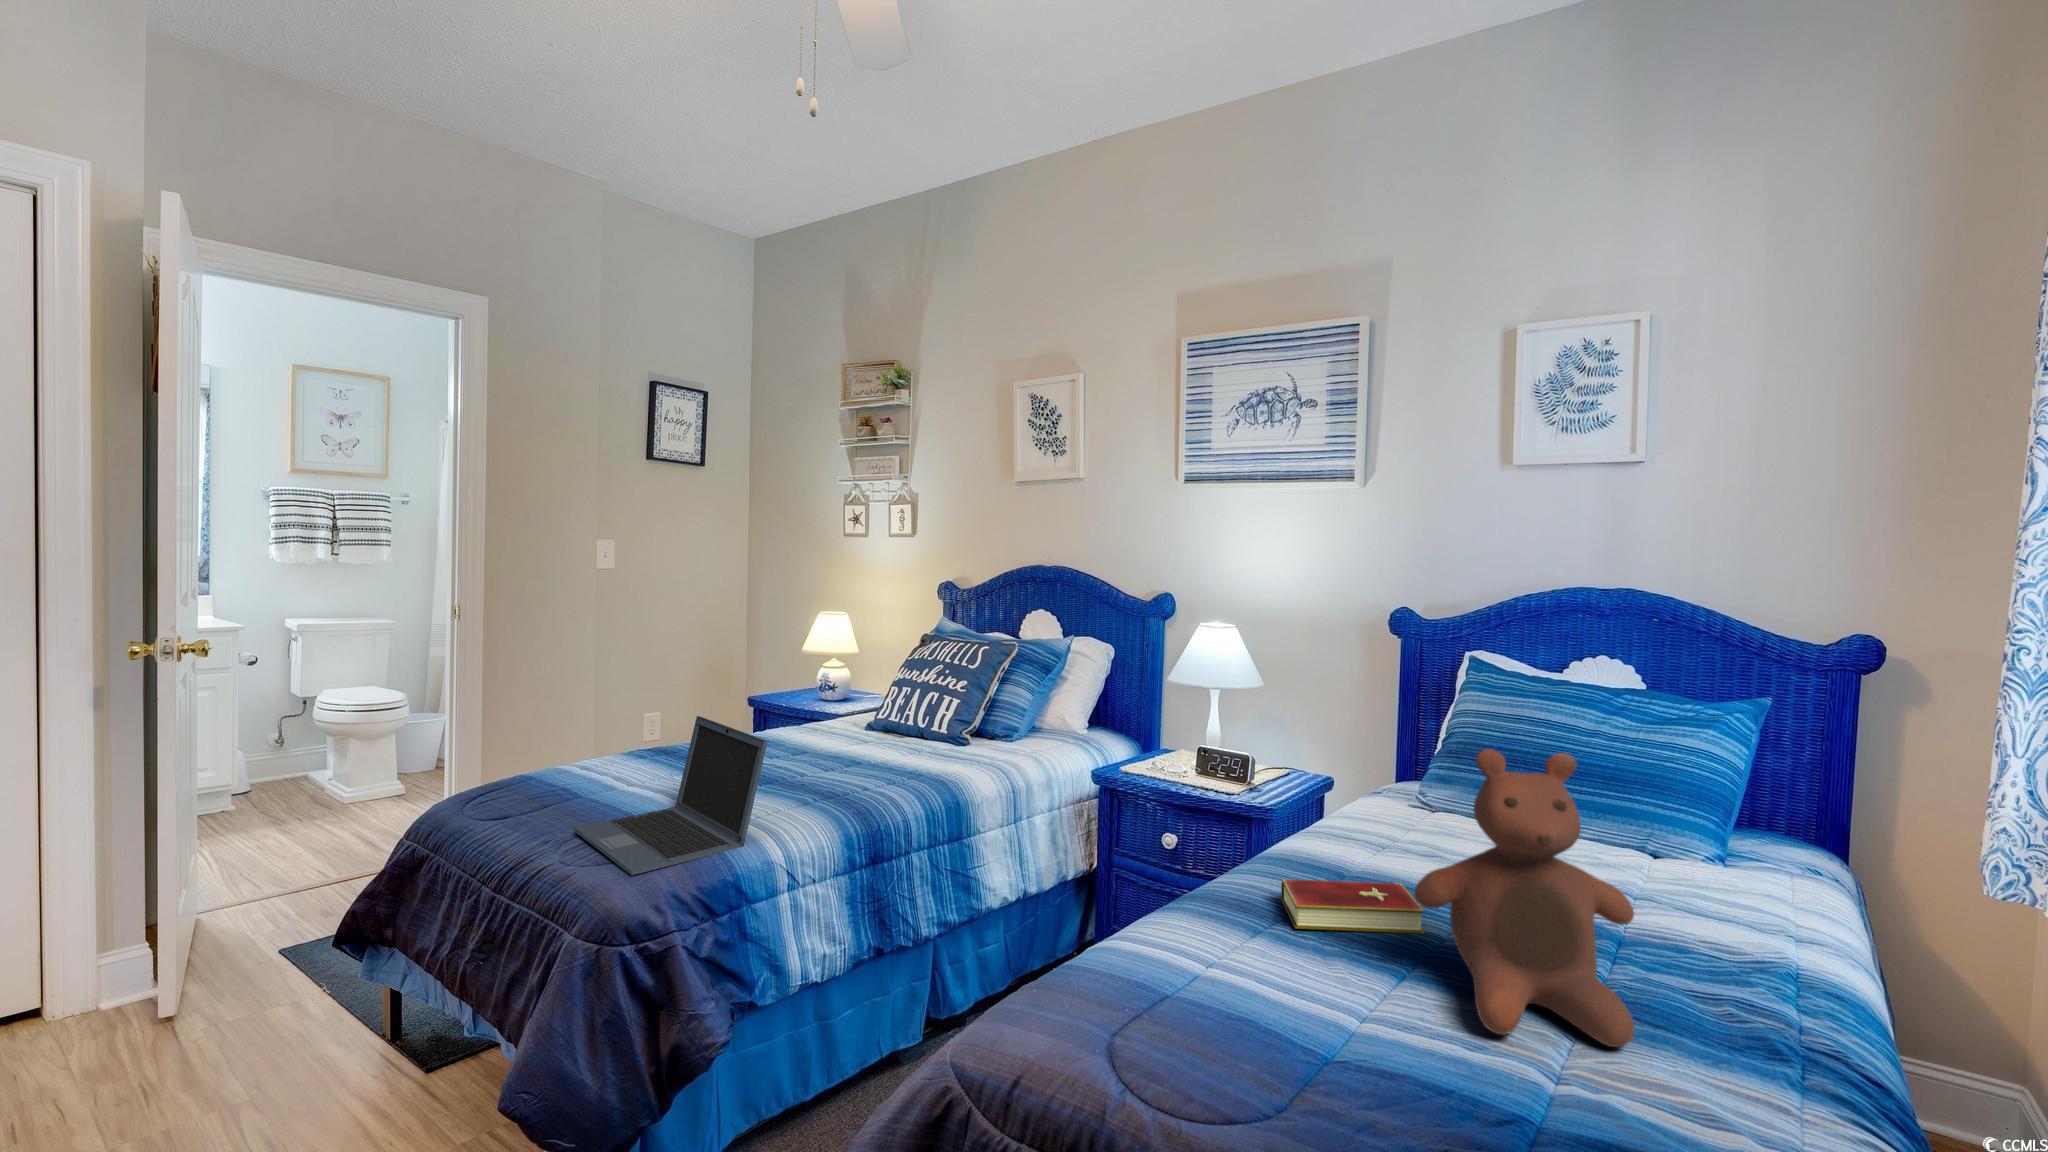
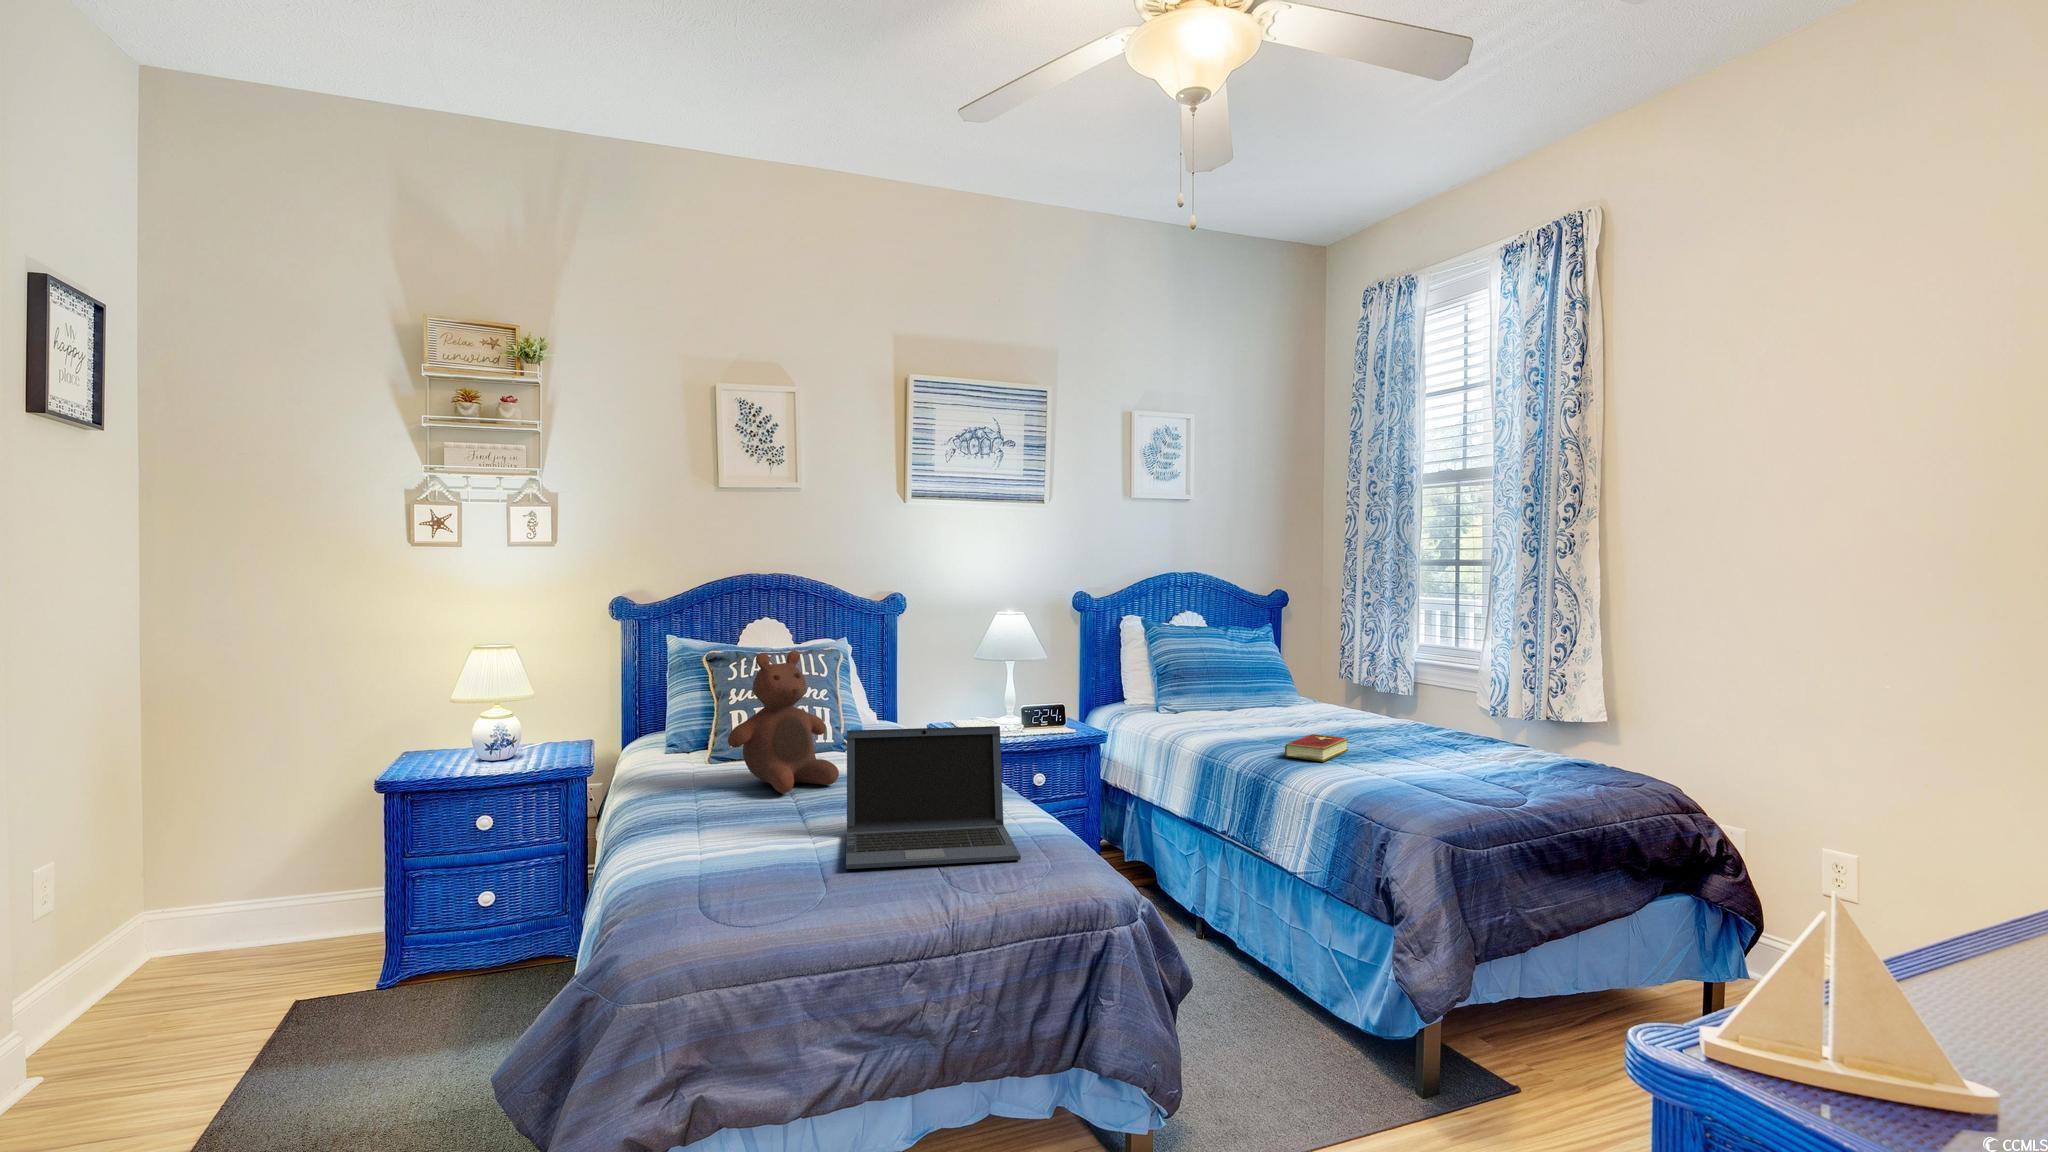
stuffed bear: present [1414,749,1634,1047] -> present [728,650,839,793]

